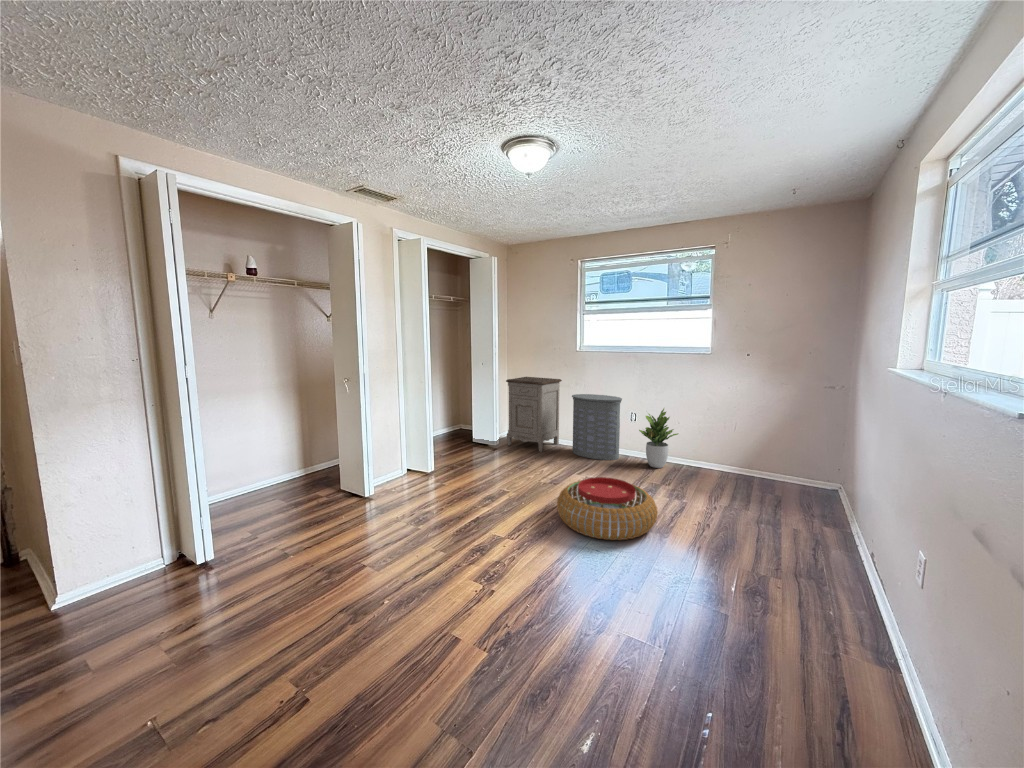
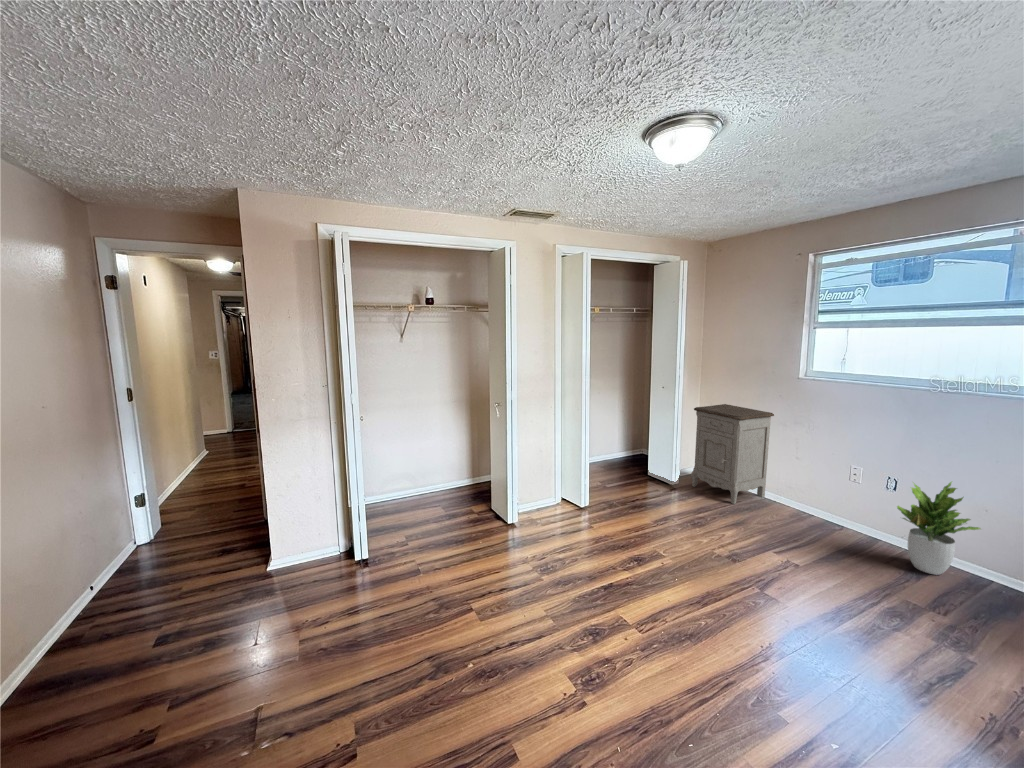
laundry hamper: present [572,394,622,460] -> none [781,437,869,541]
pouf: present [557,477,657,540] -> none [714,573,890,699]

